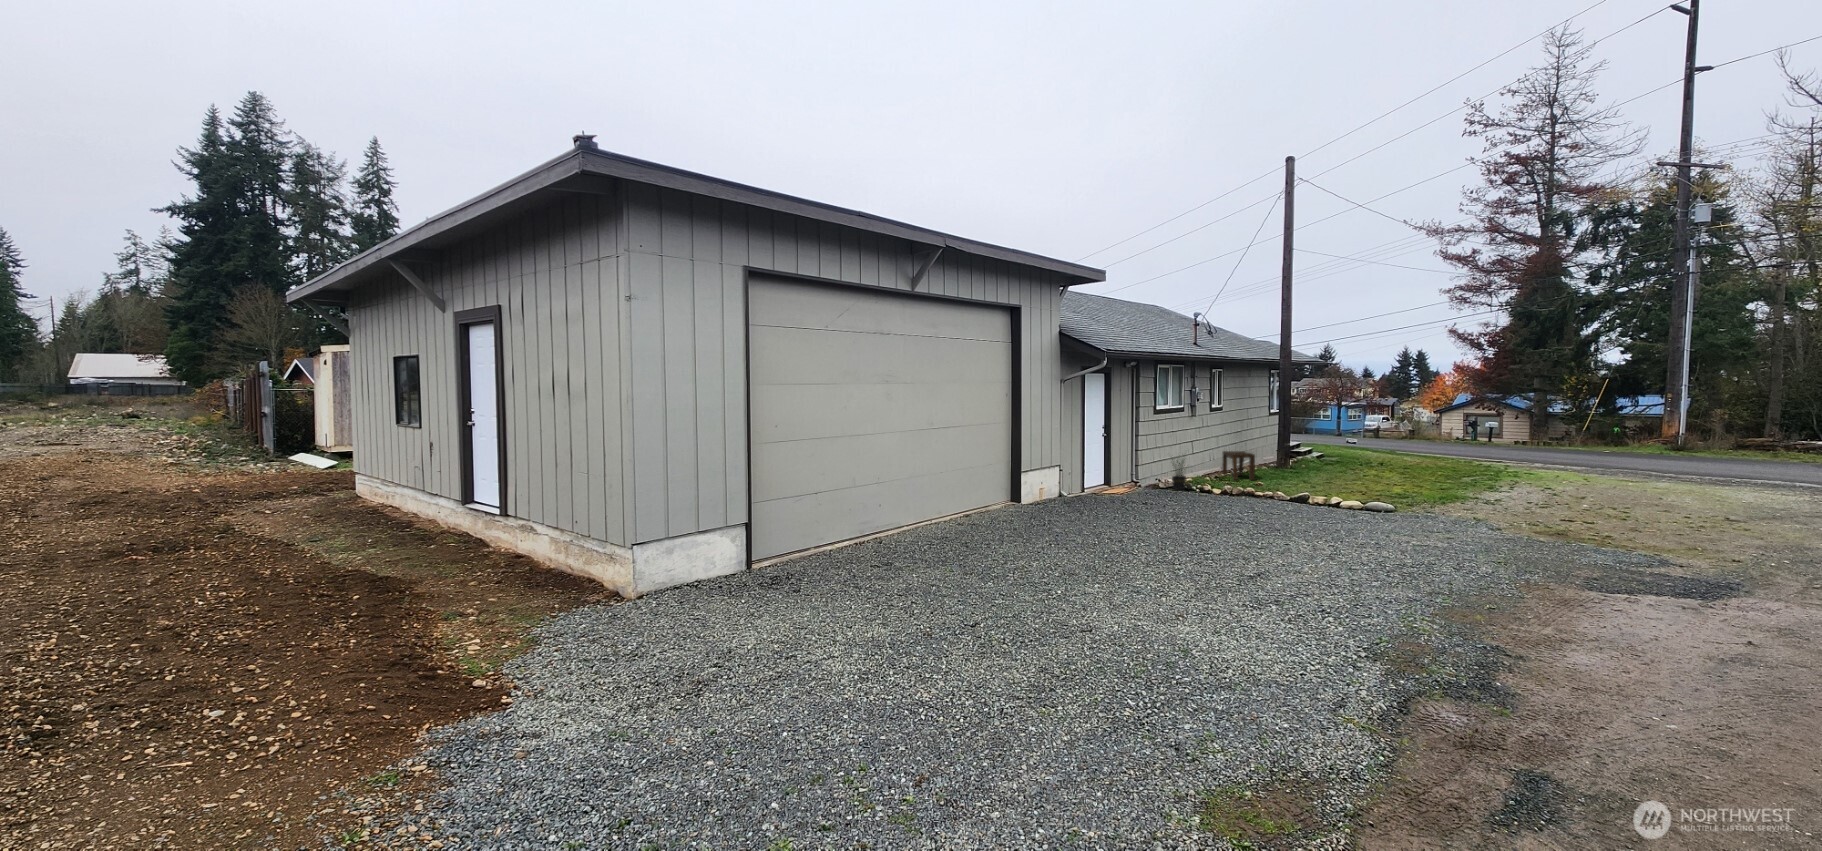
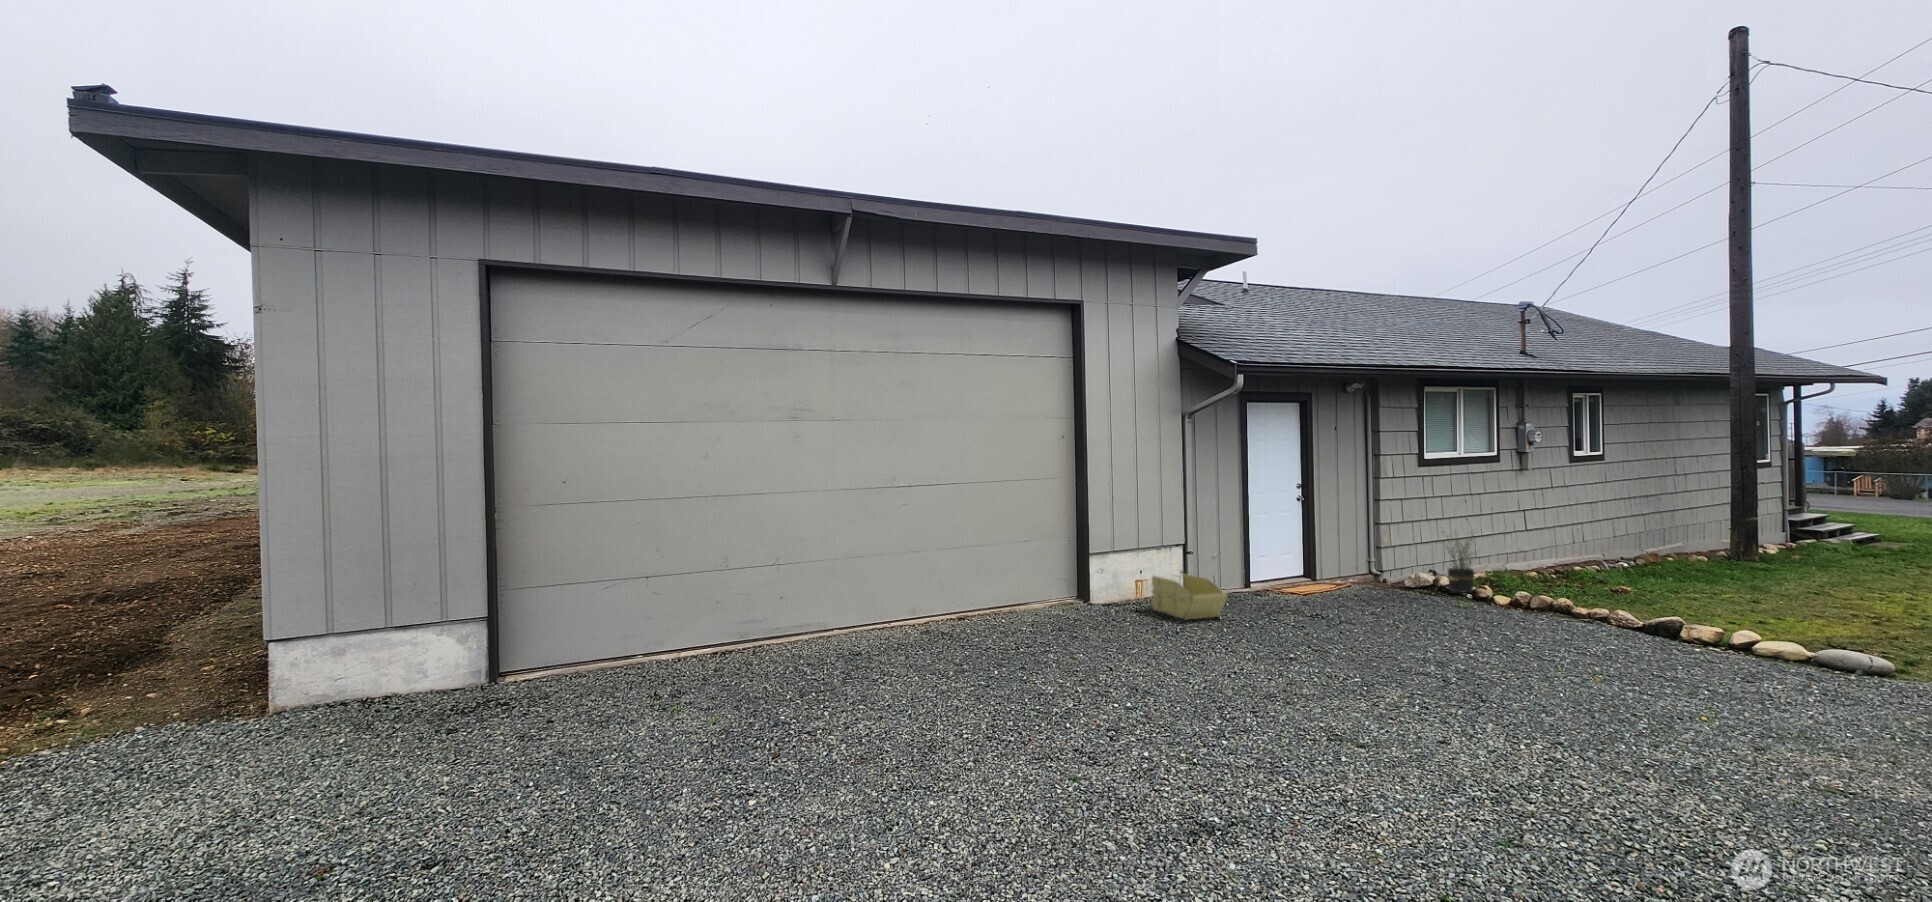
bench: present [1222,451,1255,480] -> none [1606,531,1660,585]
storage bin: none [1047,485,1102,513] -> present [1151,574,1228,620]

